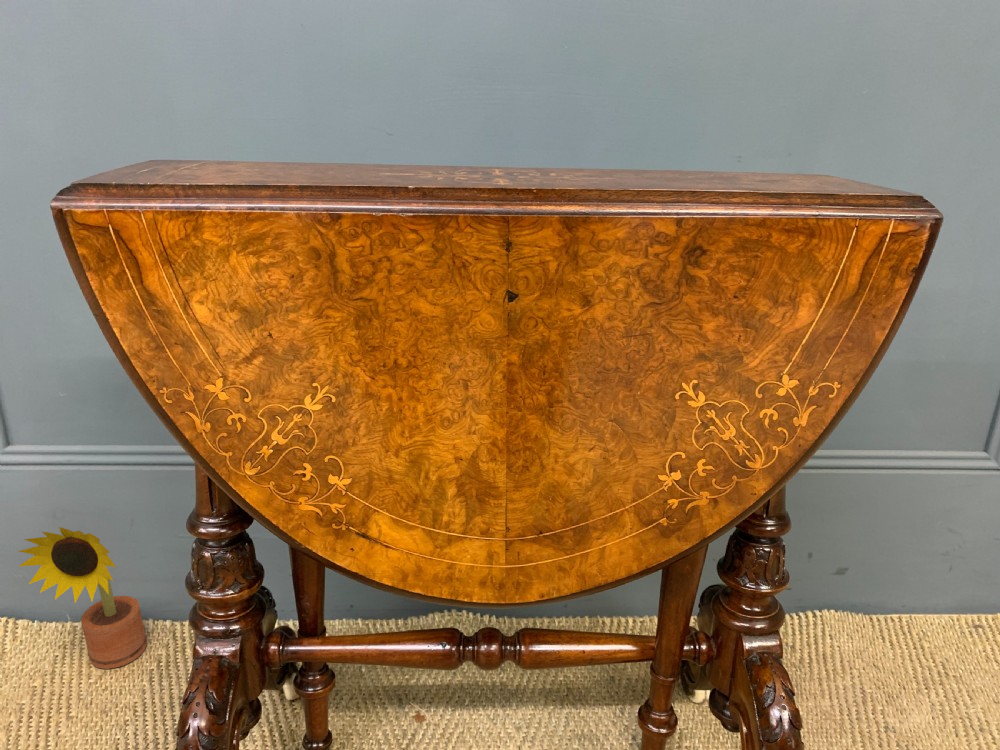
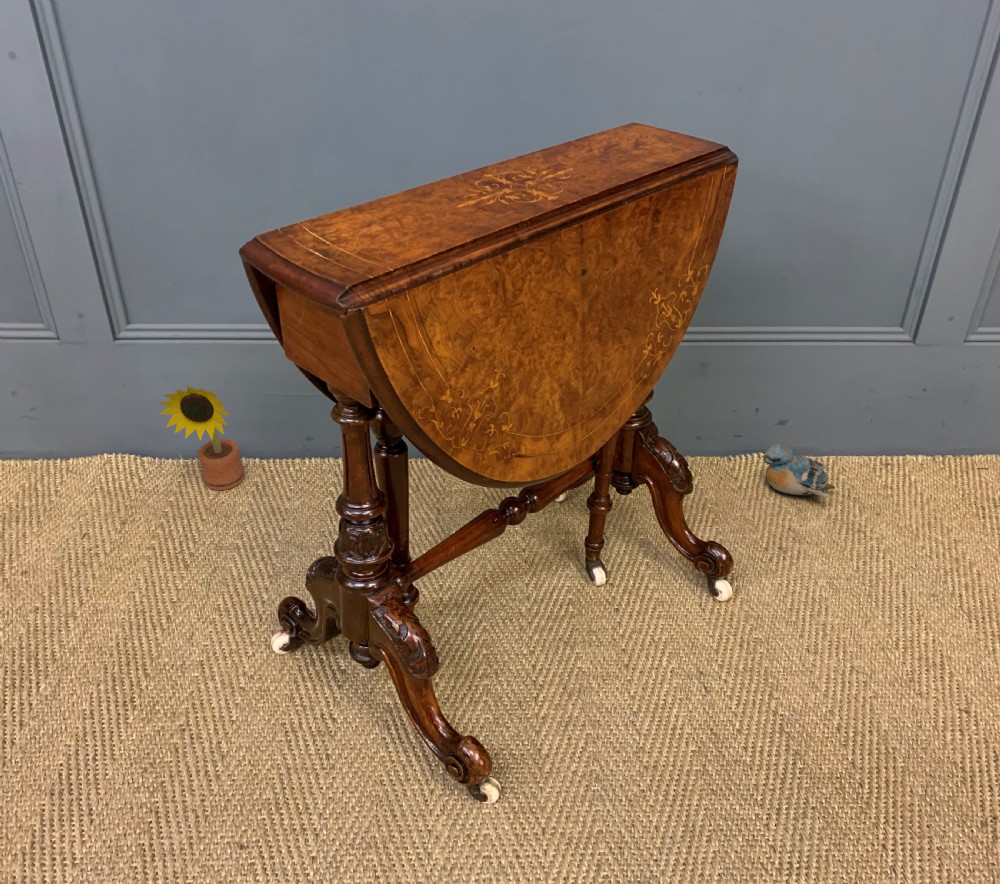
plush toy: none [830,603,930,679] -> present [762,444,835,498]

